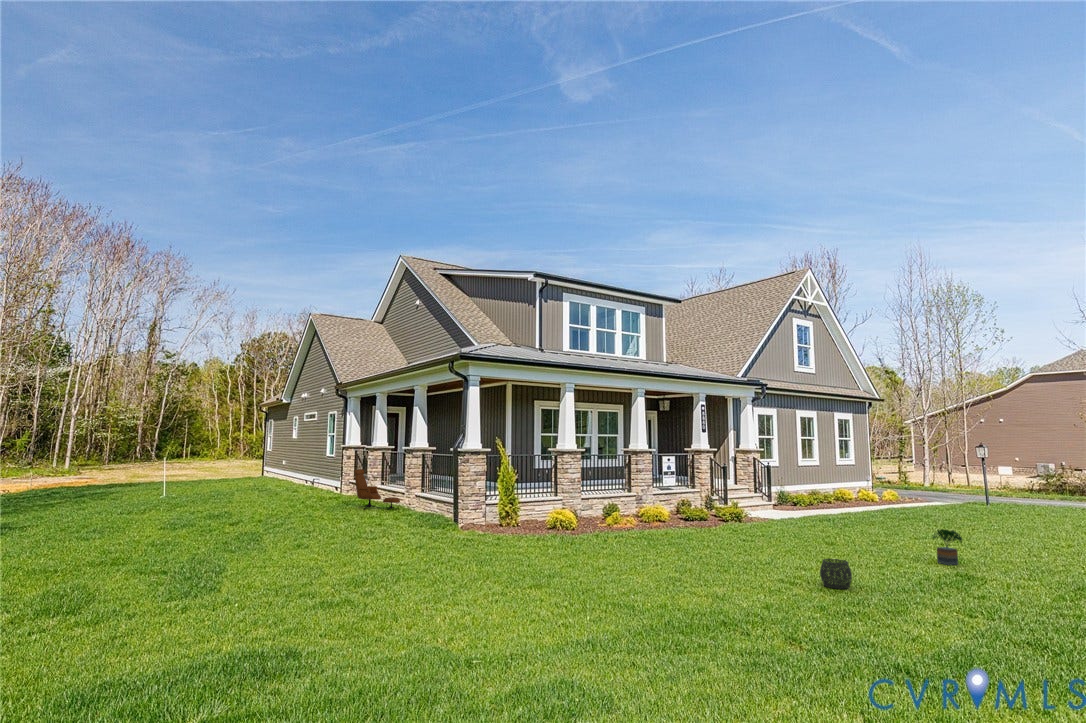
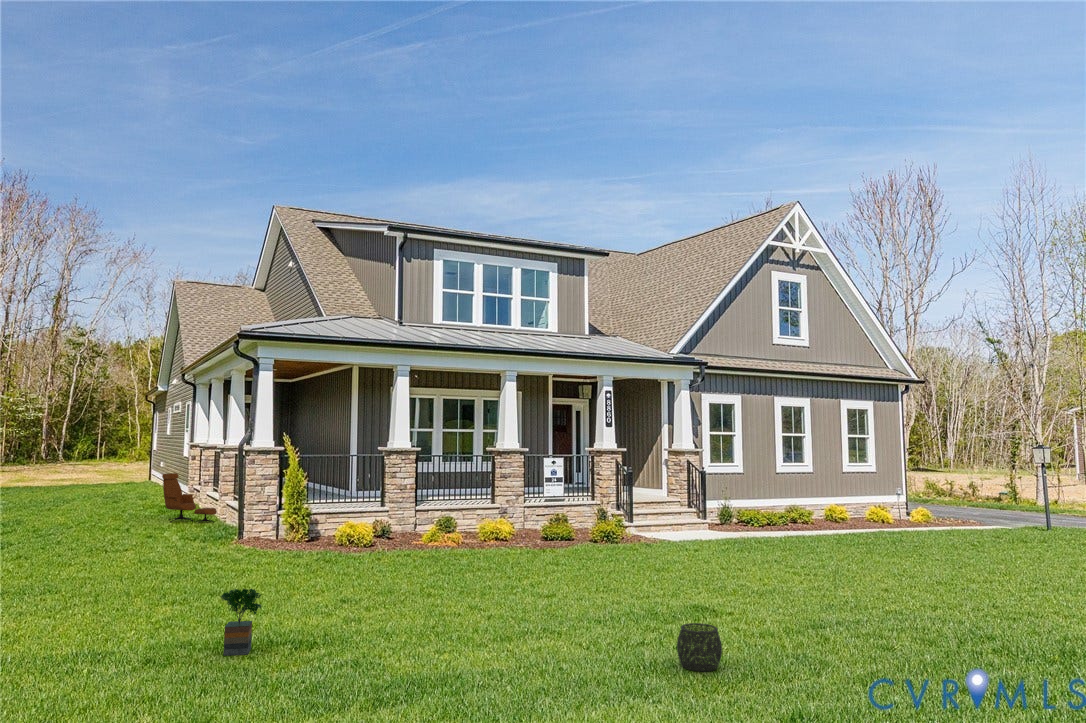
potted tree: present [933,529,963,565] -> present [221,588,261,656]
woven basket: present [820,559,852,589] -> present [677,623,722,672]

